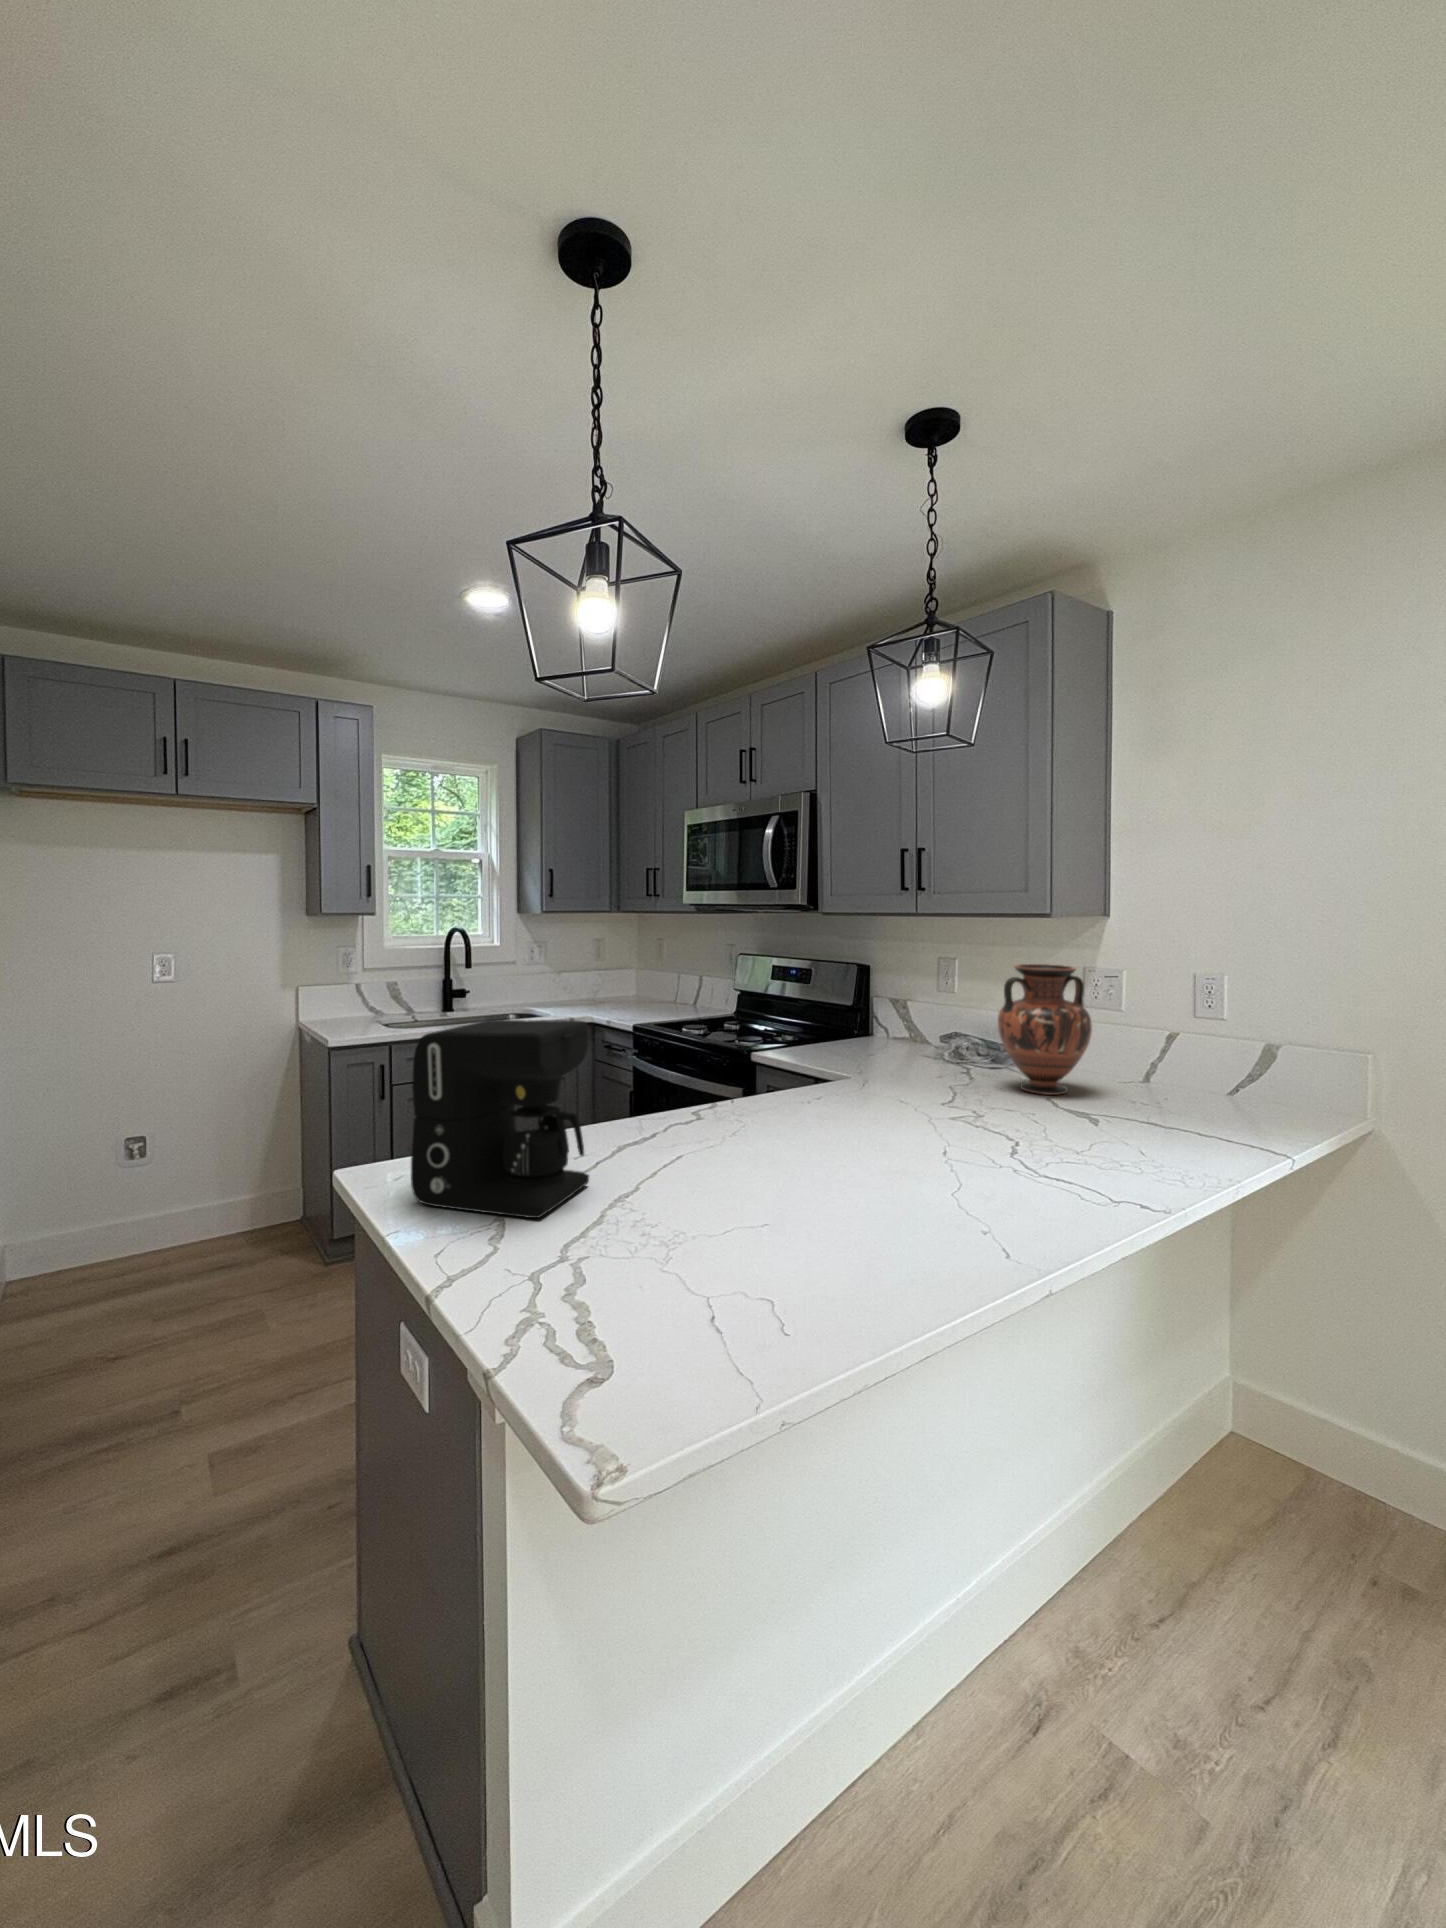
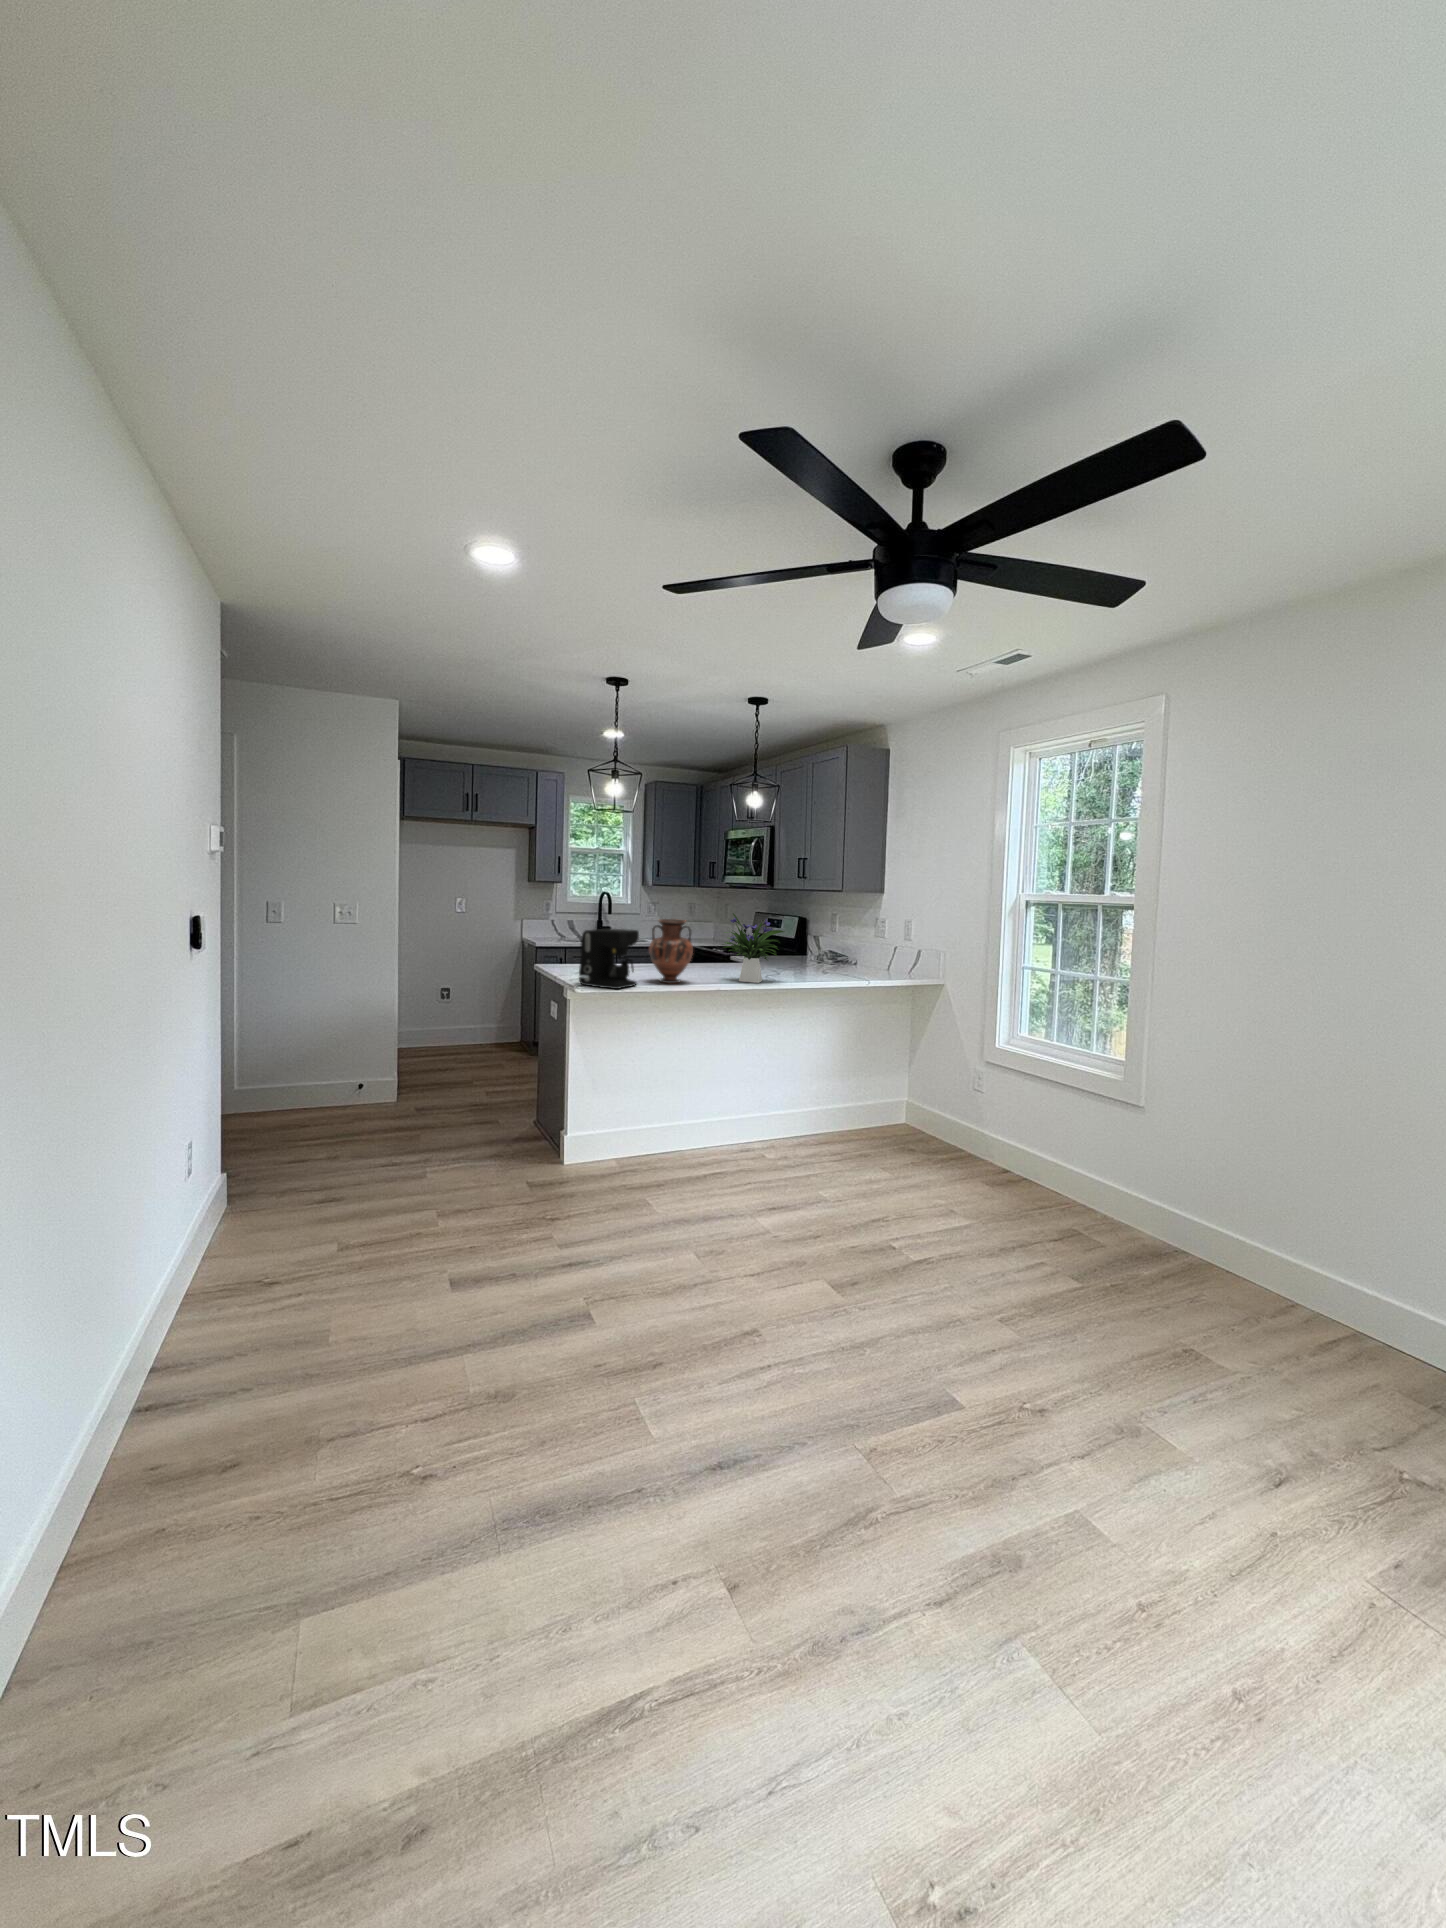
flower arrangement: none [769,954,930,1127] -> present [725,913,784,983]
vase: present [998,964,1092,1095] -> present [649,919,693,983]

